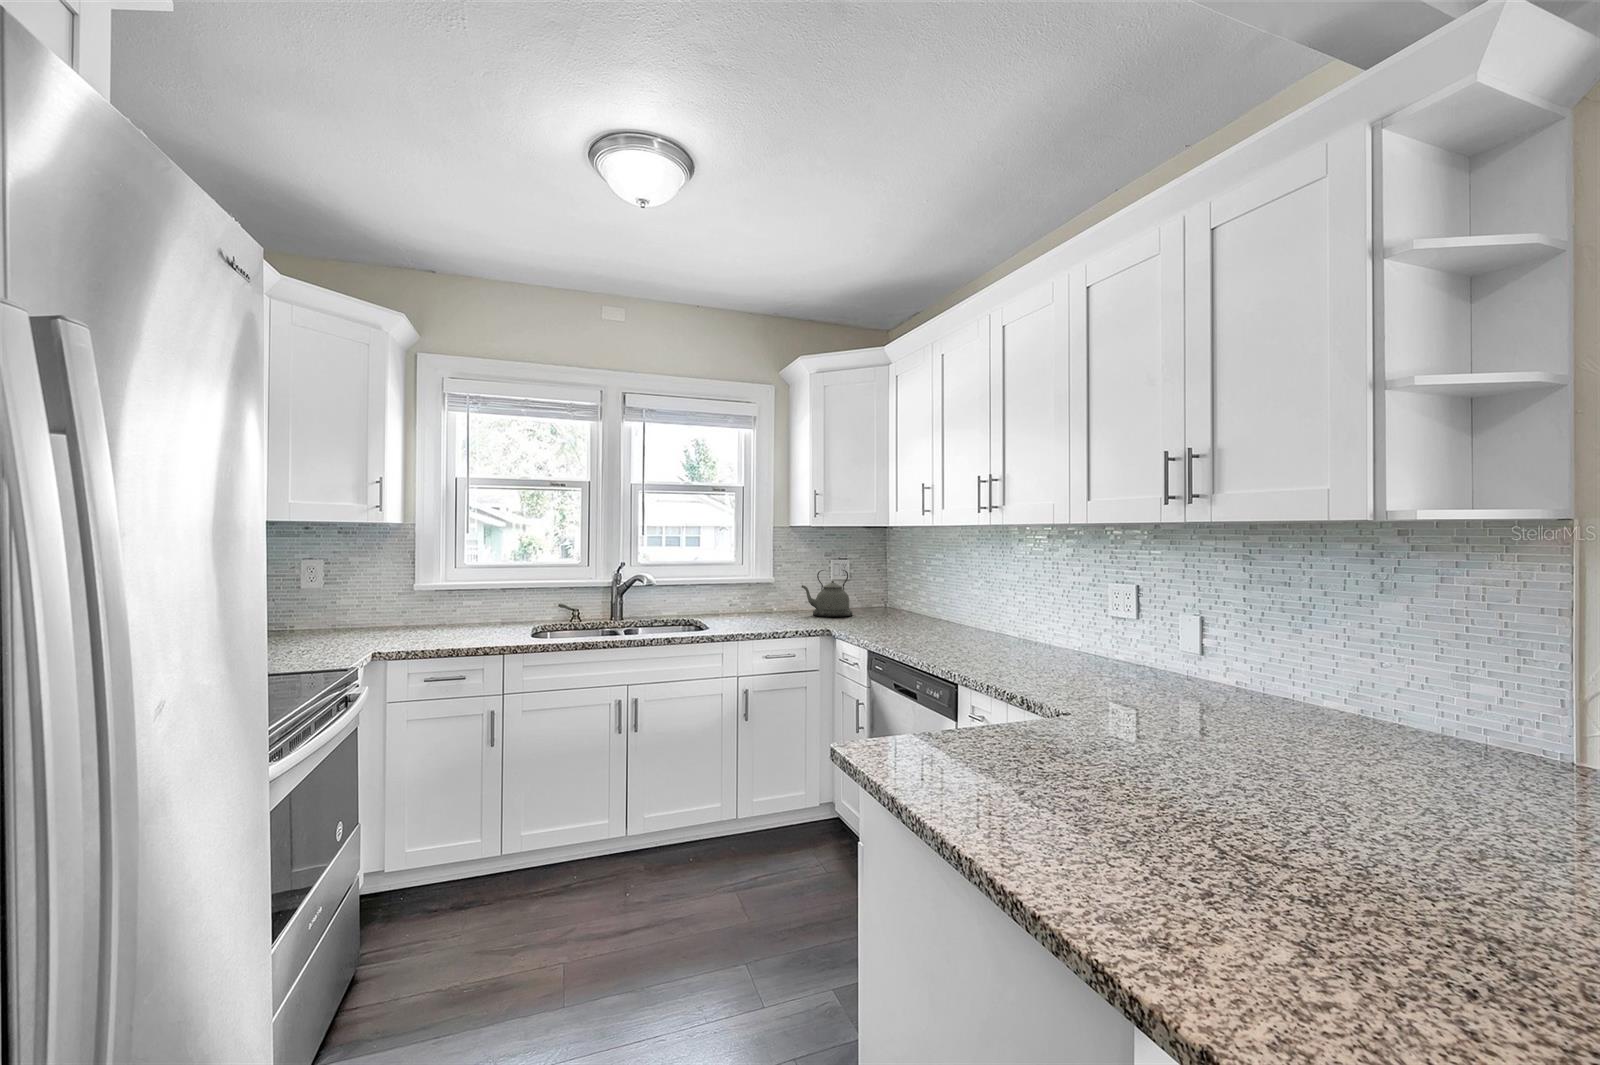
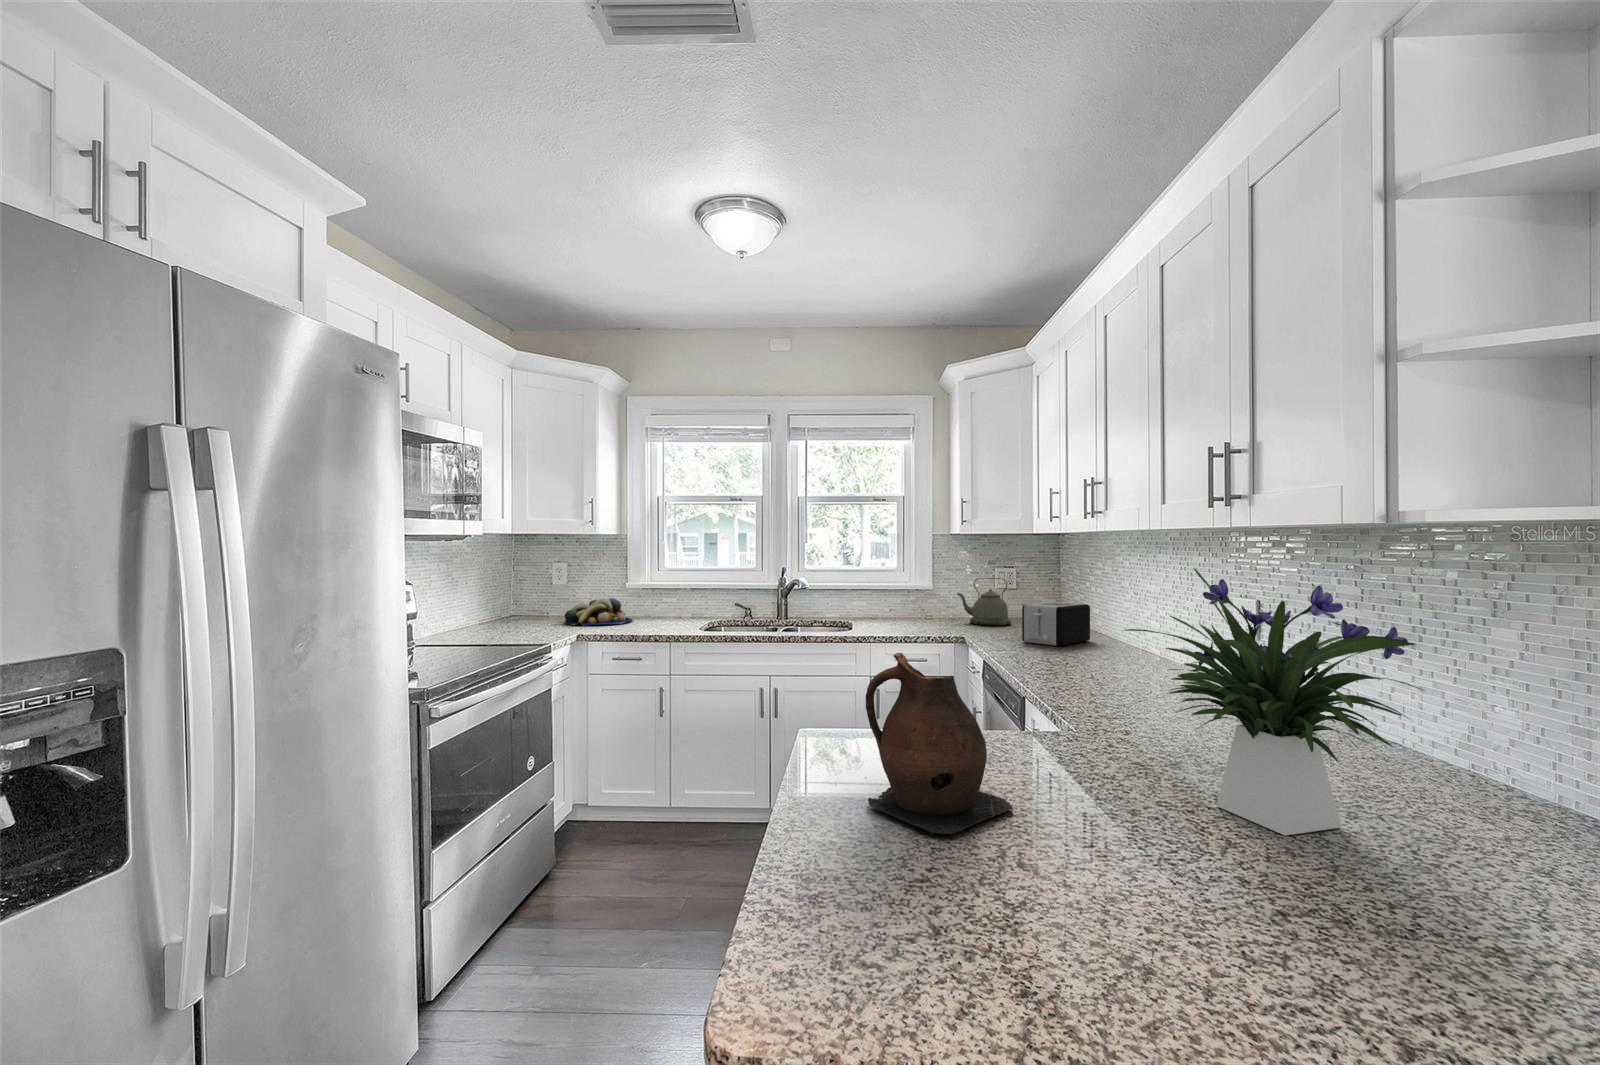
flower arrangement: none [1201,558,1461,790] -> present [1125,568,1424,836]
toaster: none [889,591,942,634] -> present [1022,602,1090,646]
fruit bowl: none [329,605,428,643] -> present [565,598,632,626]
ceramic pitcher: none [1021,655,1162,848] -> present [866,653,1013,836]

